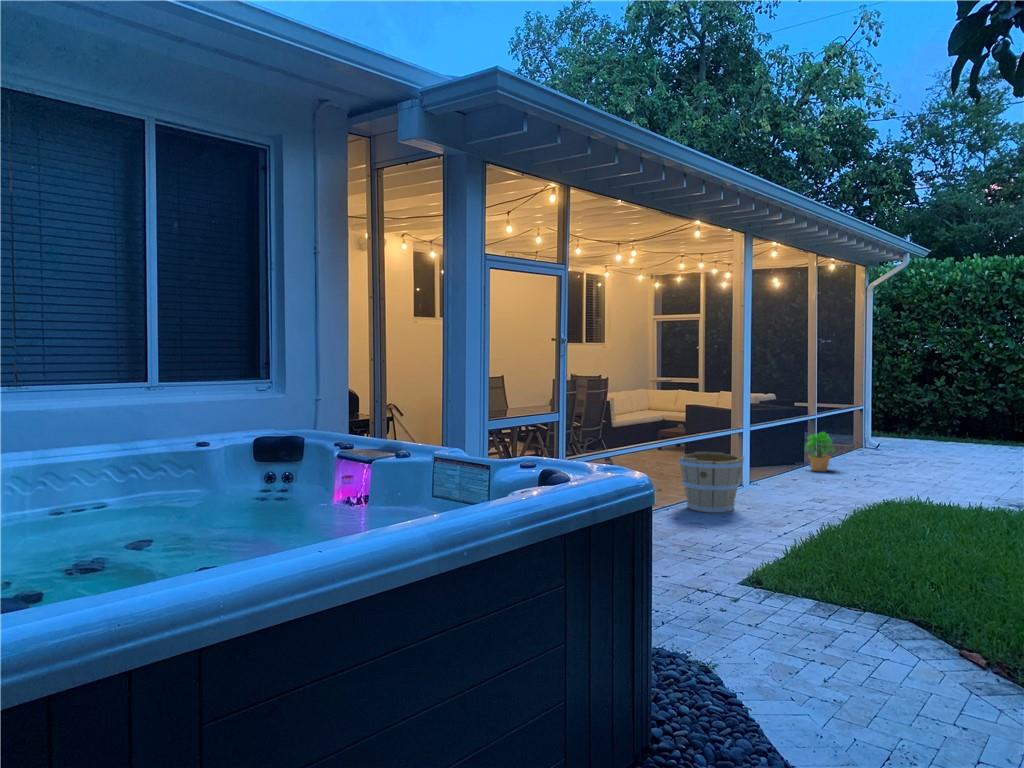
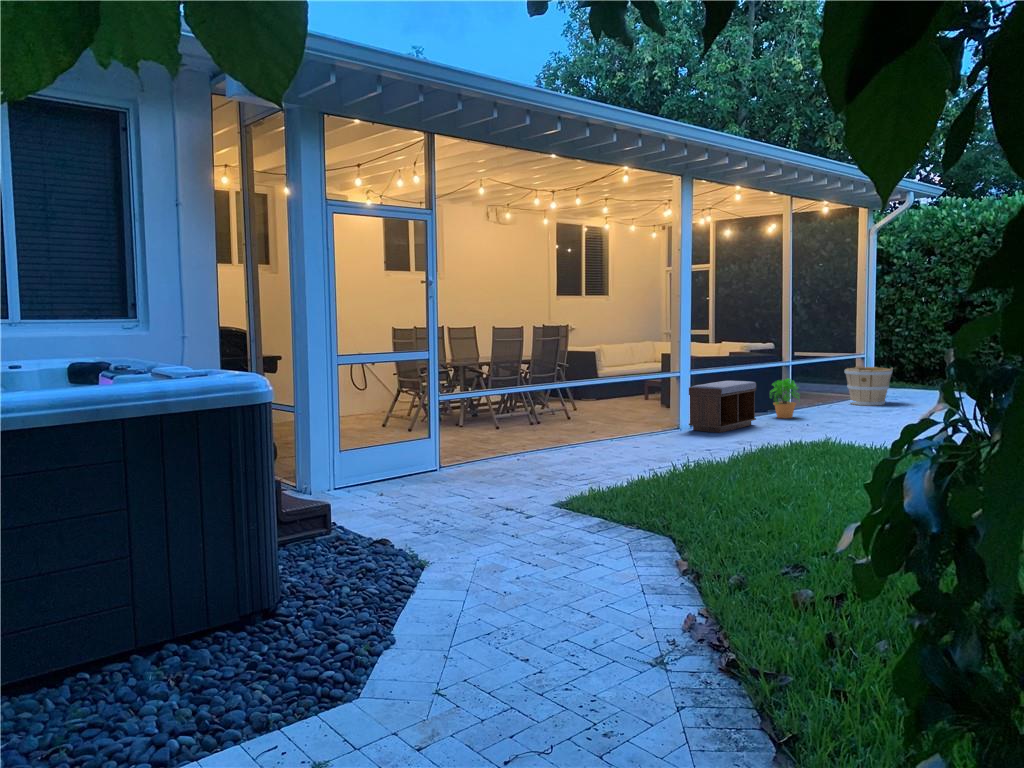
bench: none [749,435,805,489] -> present [689,381,756,433]
wooden bucket: present [678,452,744,513] -> present [845,366,893,406]

